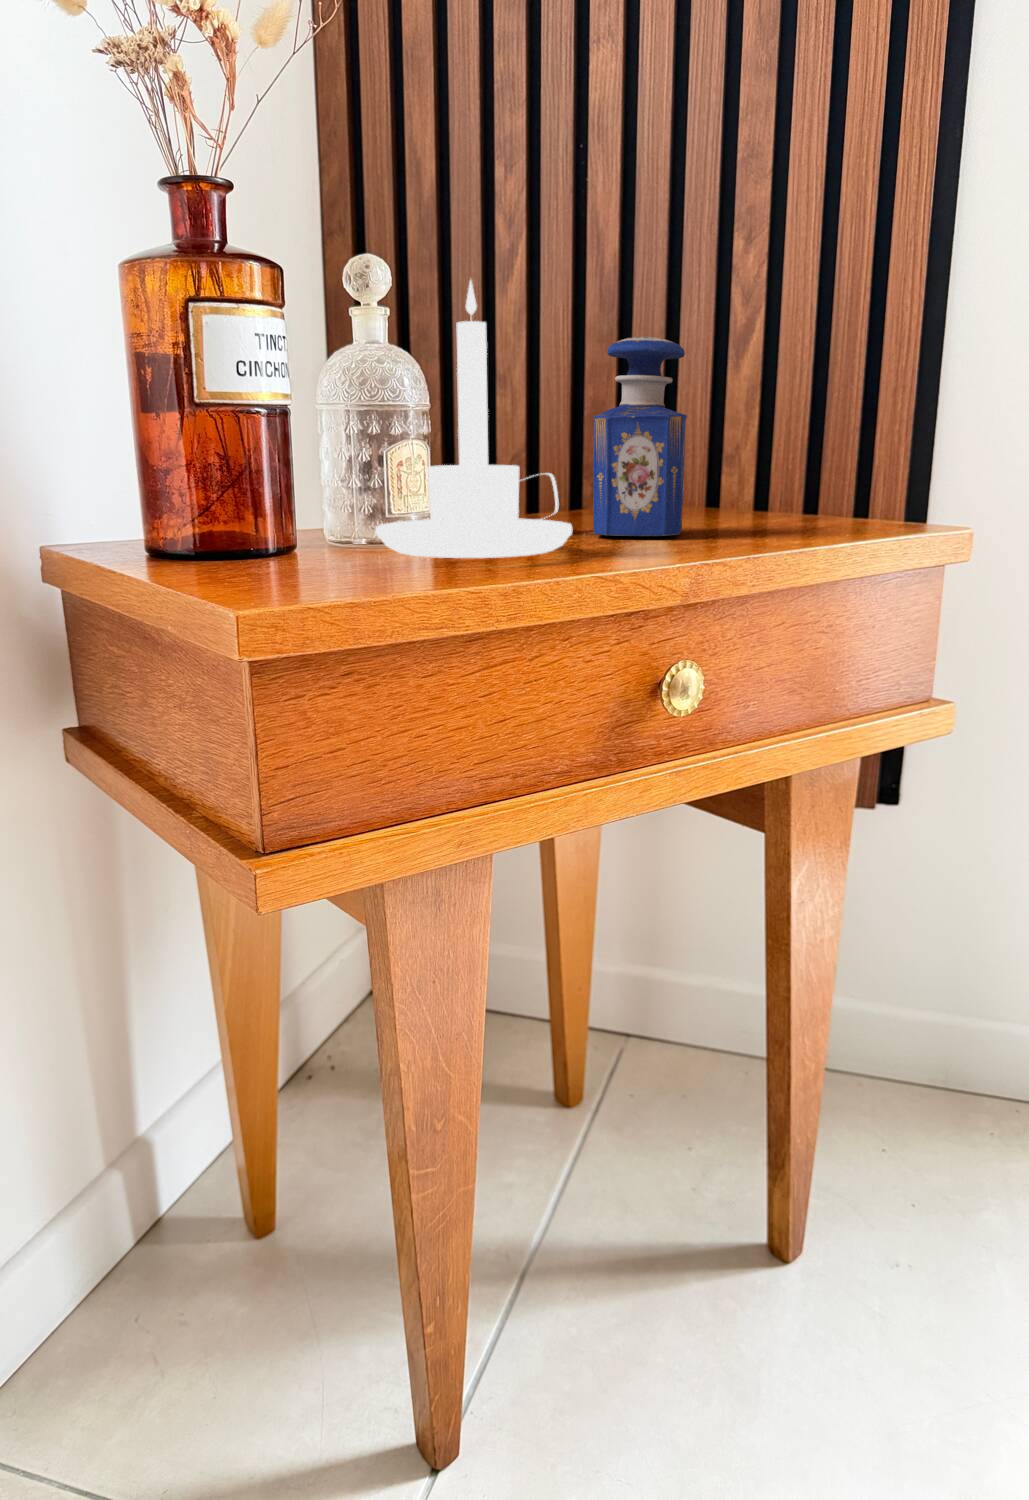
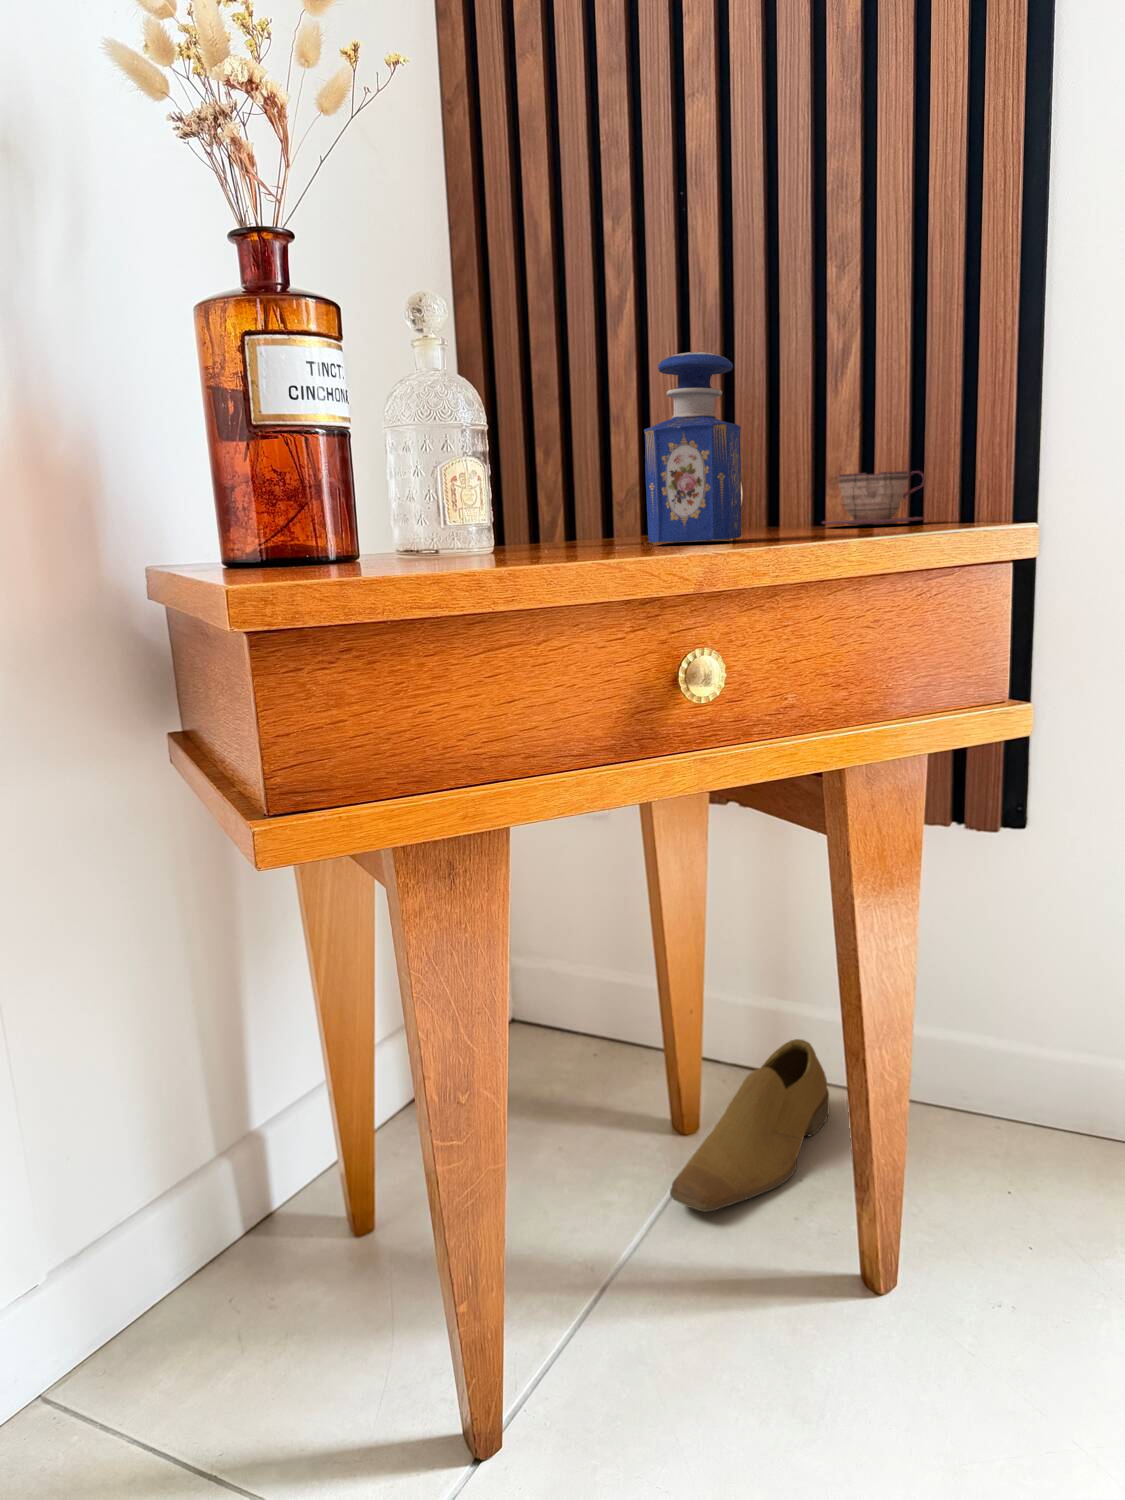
candle holder: present [375,280,572,558] -> none [420,301,605,556]
teacup: none [726,456,830,509] -> present [822,471,925,525]
shoe: none [574,1005,706,1185] -> present [670,1039,829,1211]

